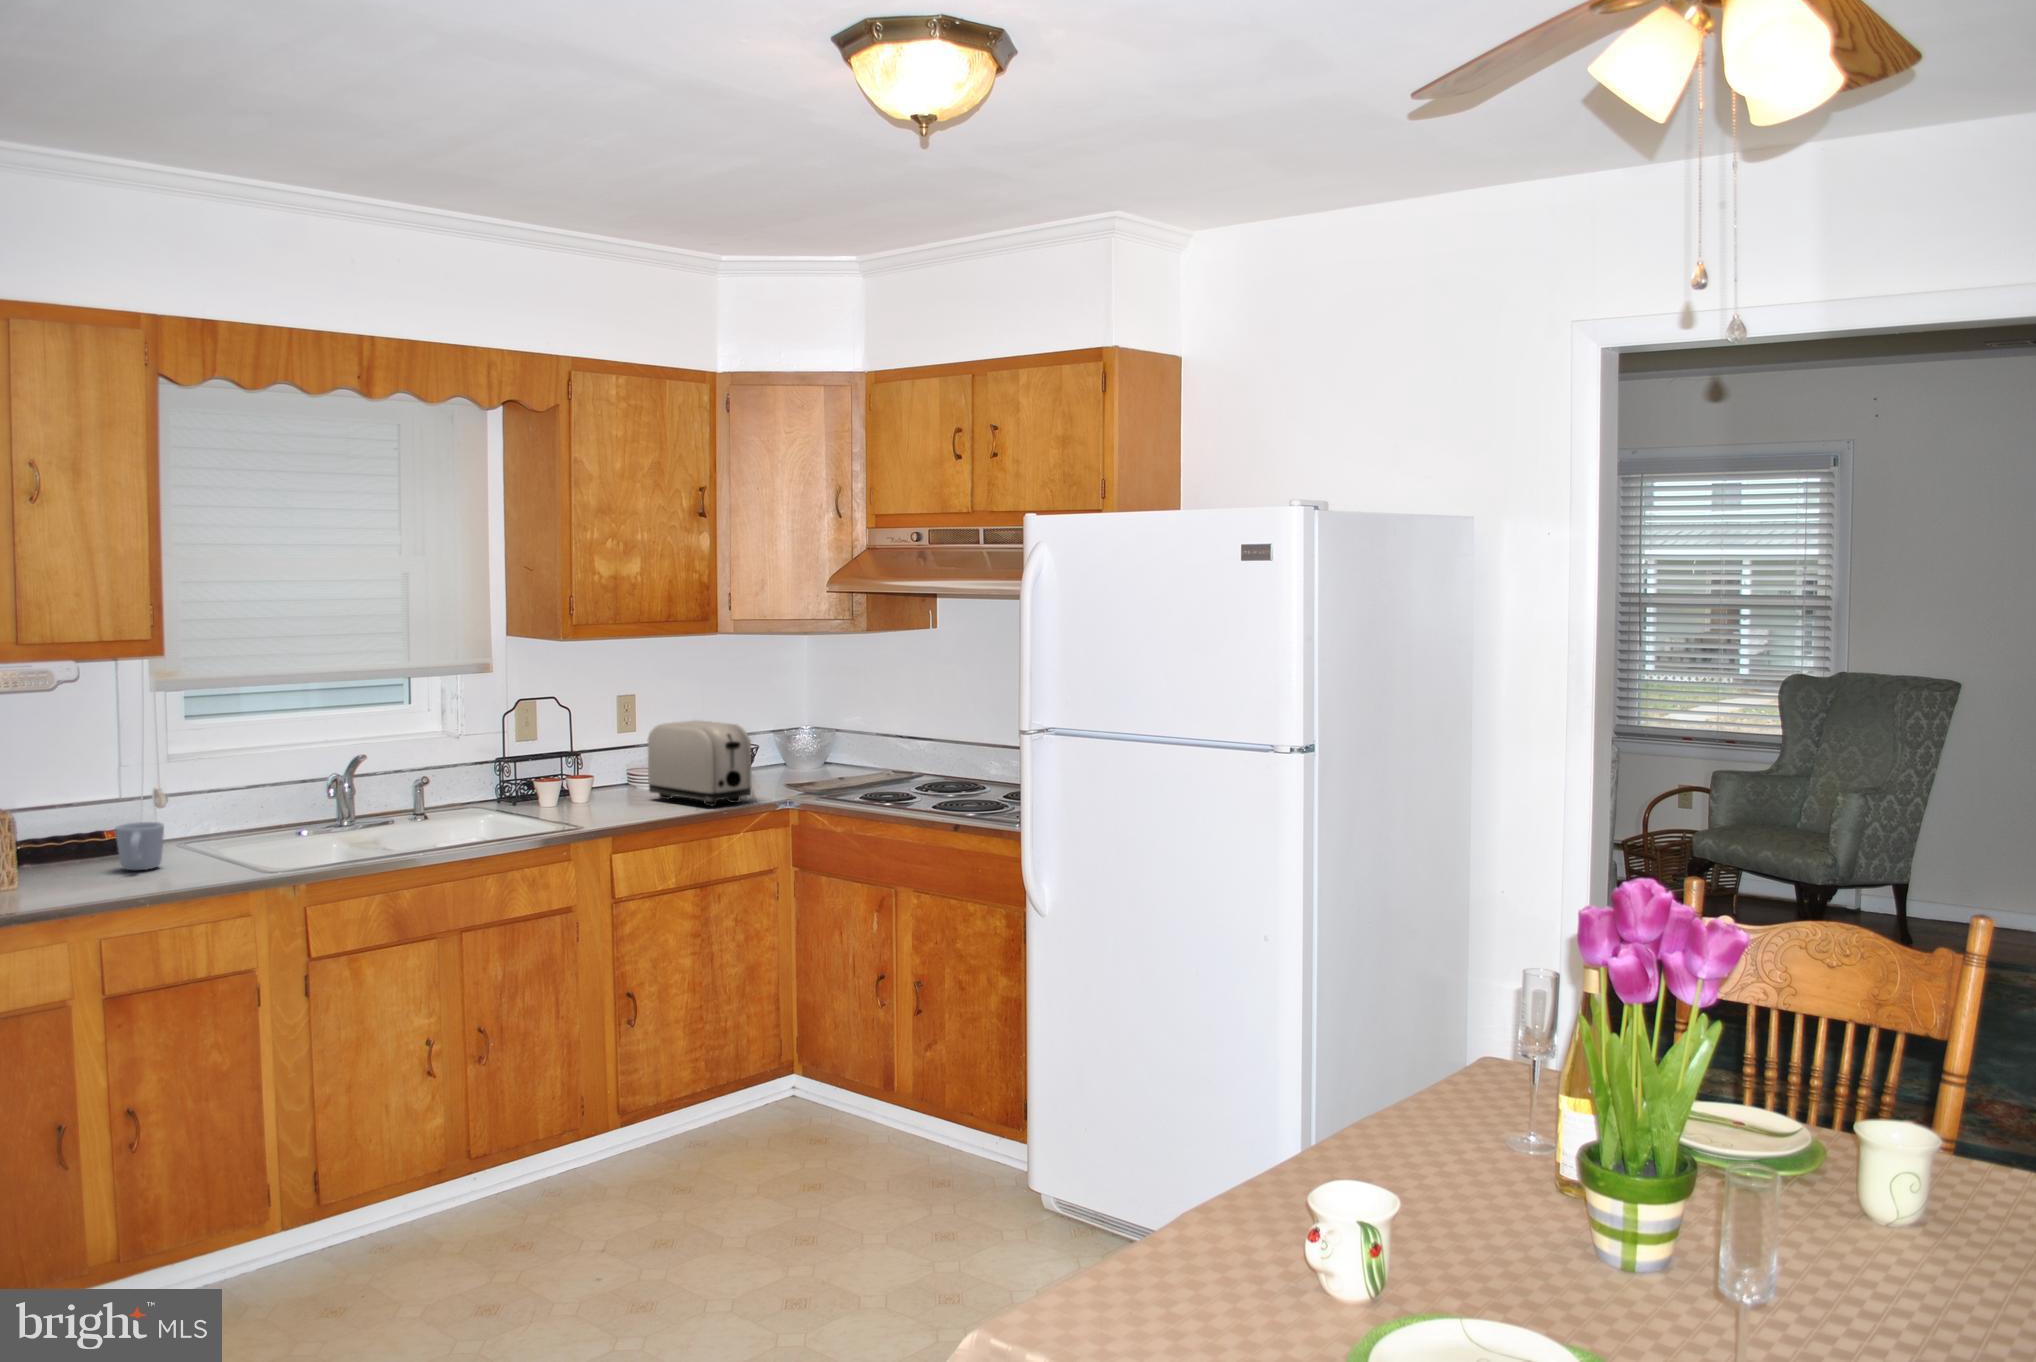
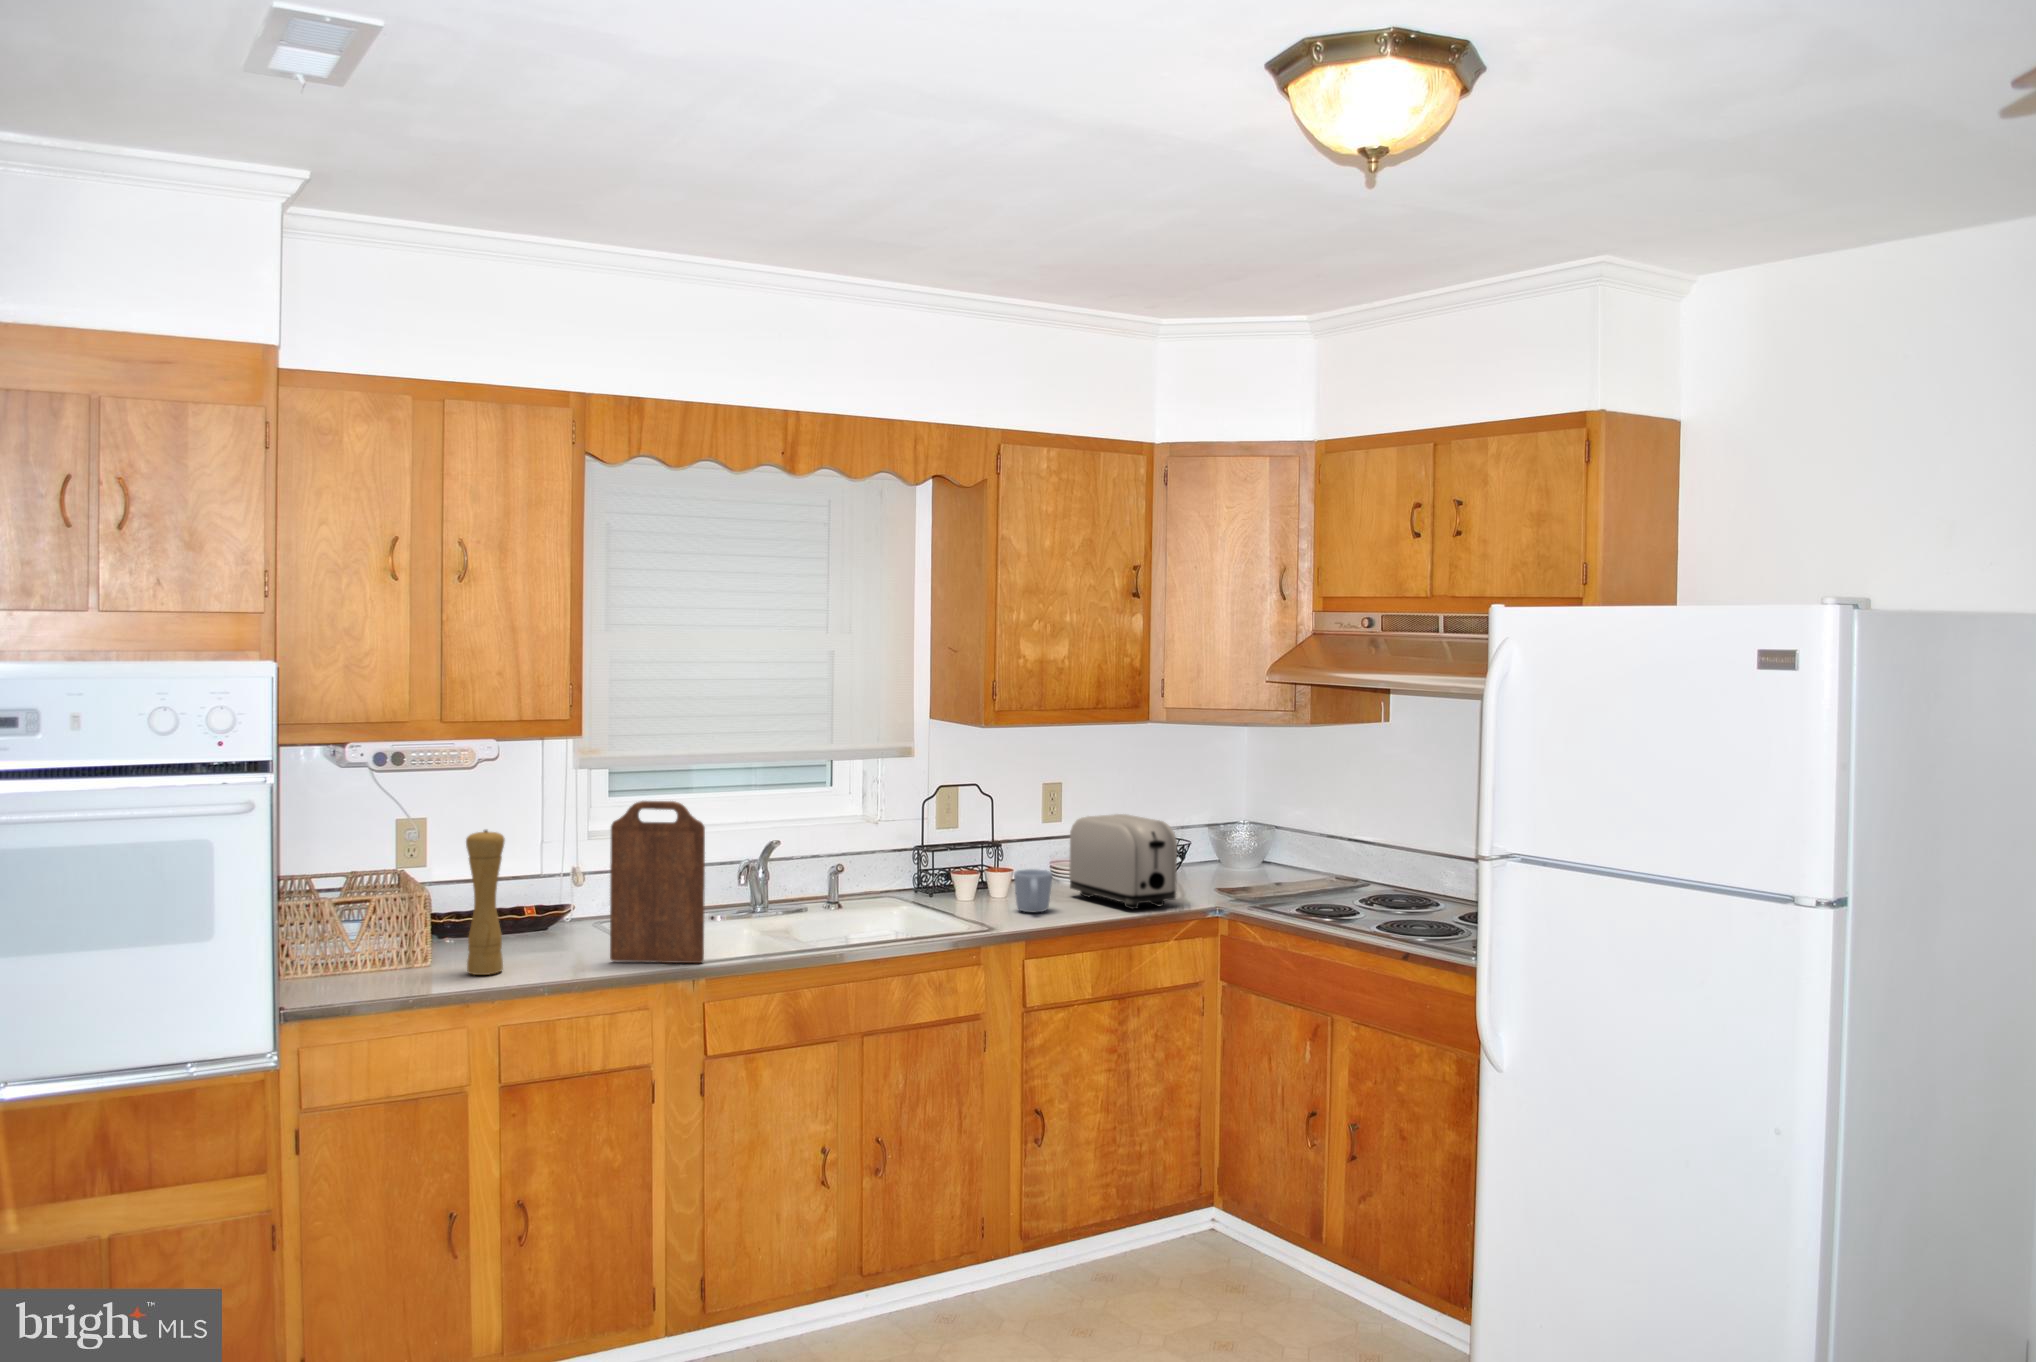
cutting board: none [208,717,310,874] -> present [610,801,705,963]
pepper mill: none [59,751,103,892] -> present [466,830,505,975]
mug: present [115,822,164,870] -> present [1014,869,1052,912]

